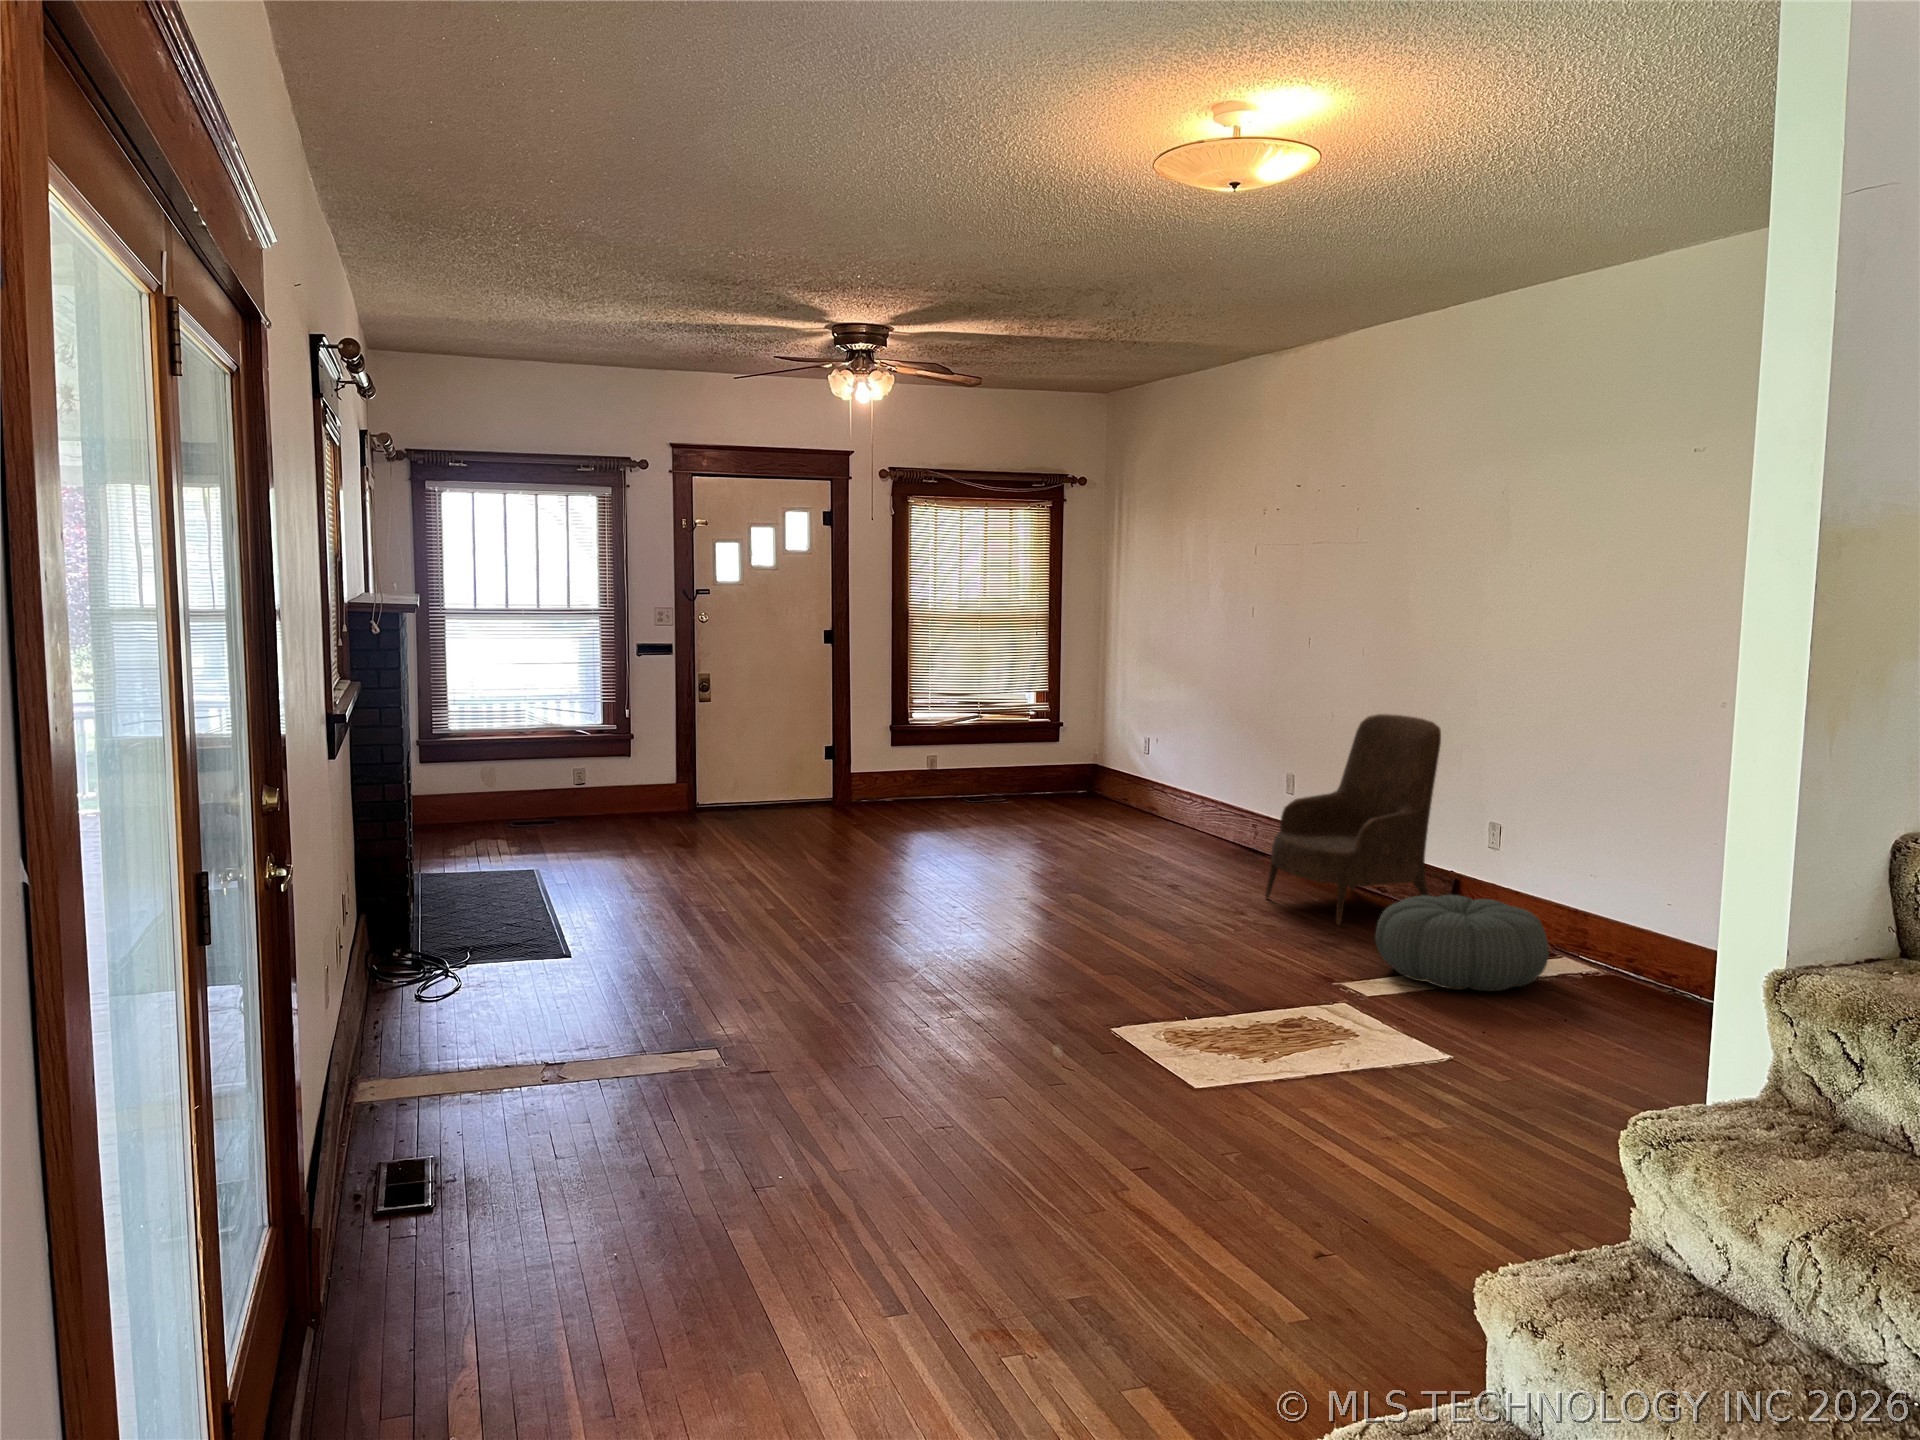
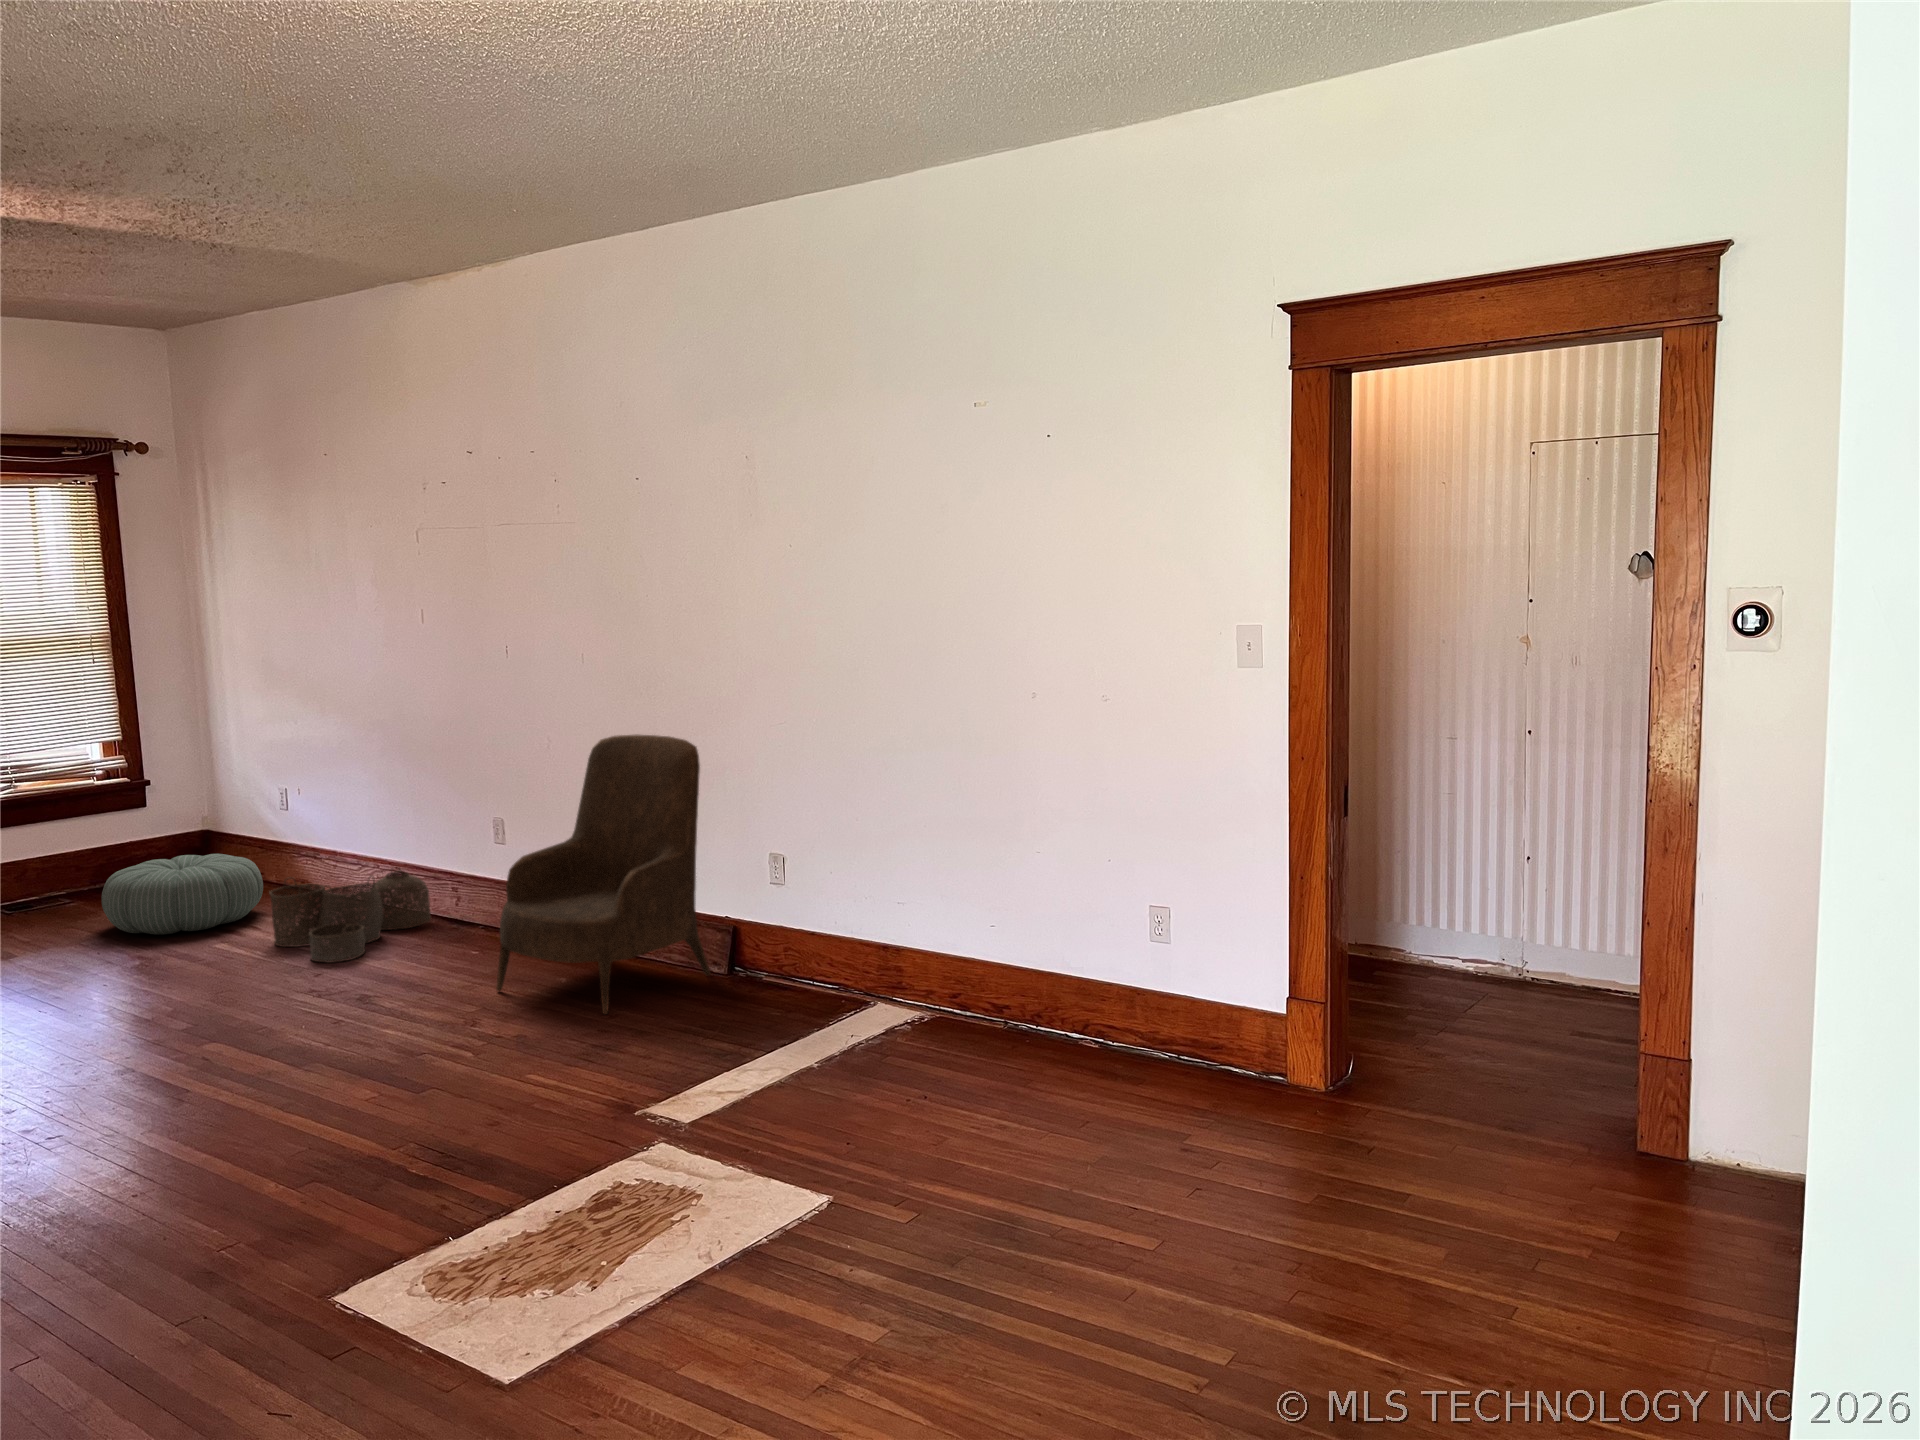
woven basket: none [1125,798,1236,862] -> present [269,869,431,963]
pouf: present [1375,895,1549,991] -> present [102,854,263,935]

